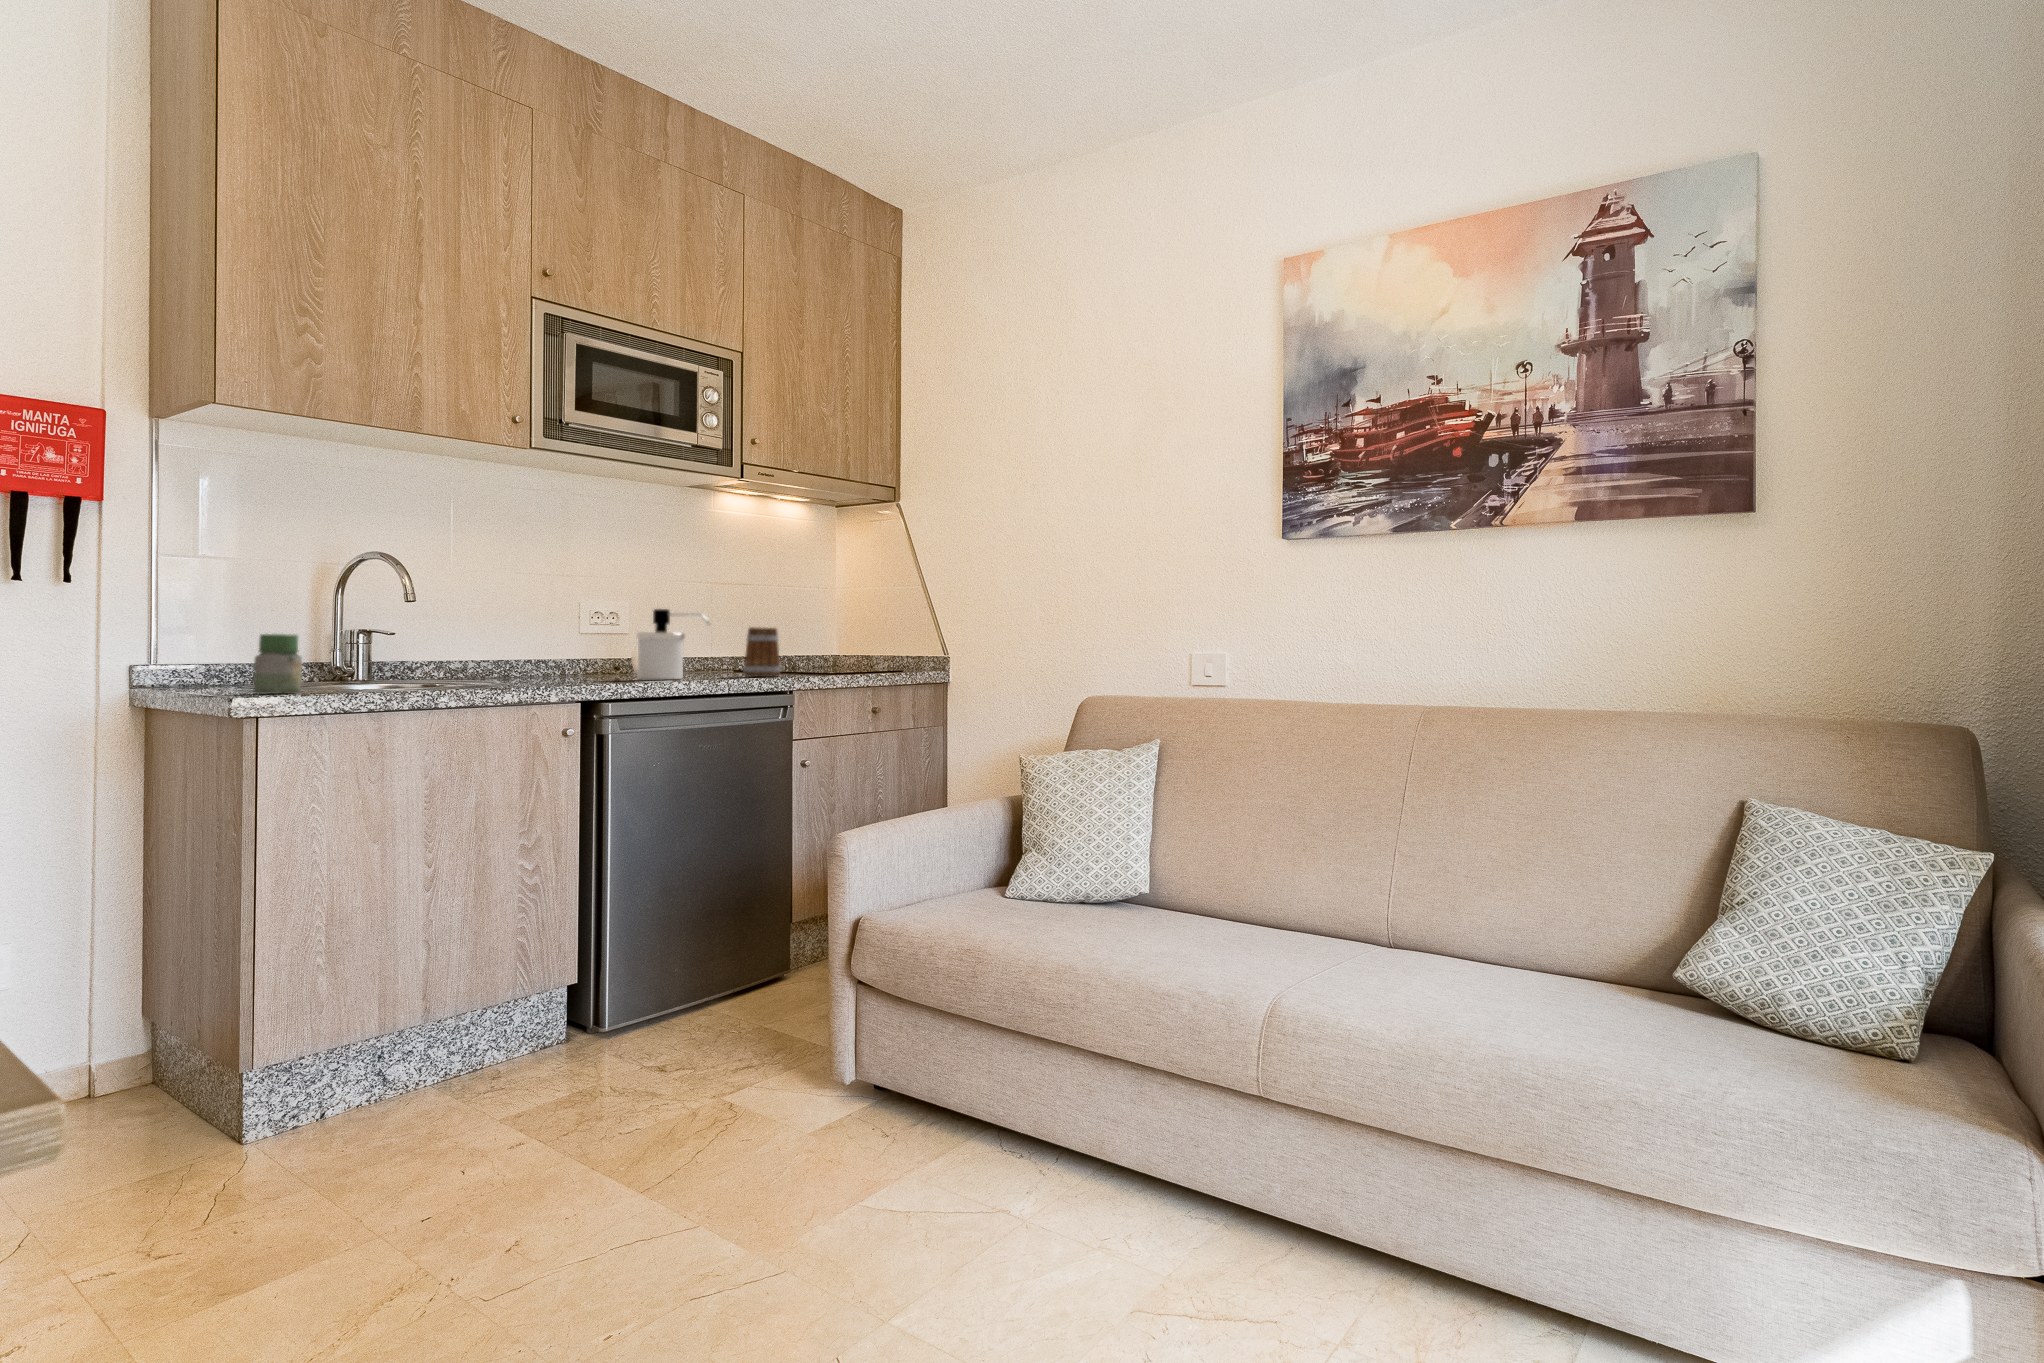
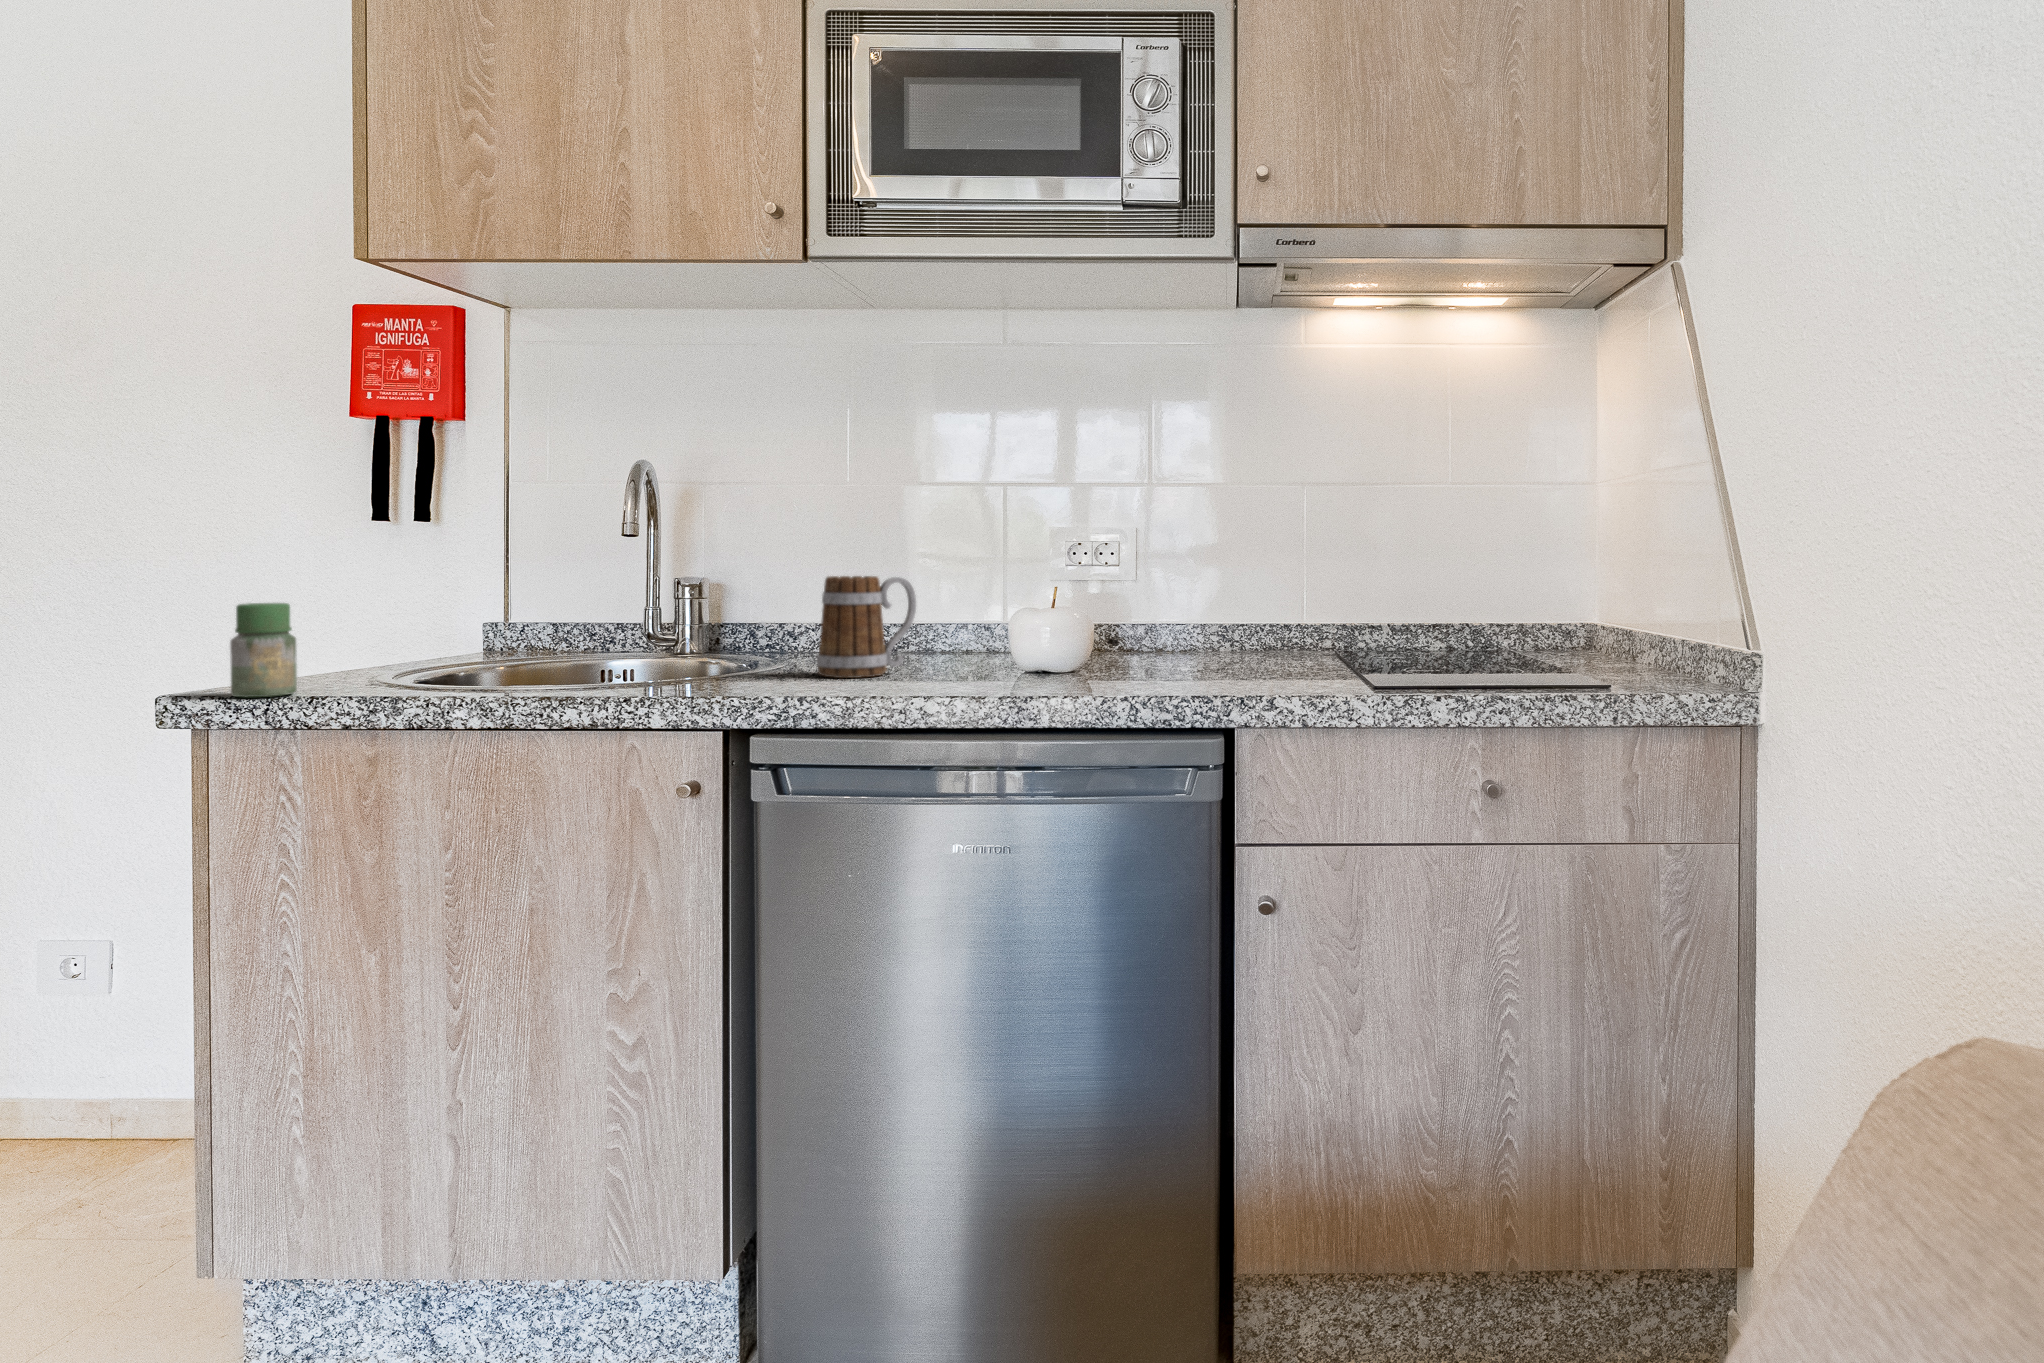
soap dispenser: present [637,609,710,680] -> none [925,542,1020,691]
mug: present [743,627,781,677] -> present [817,576,916,678]

